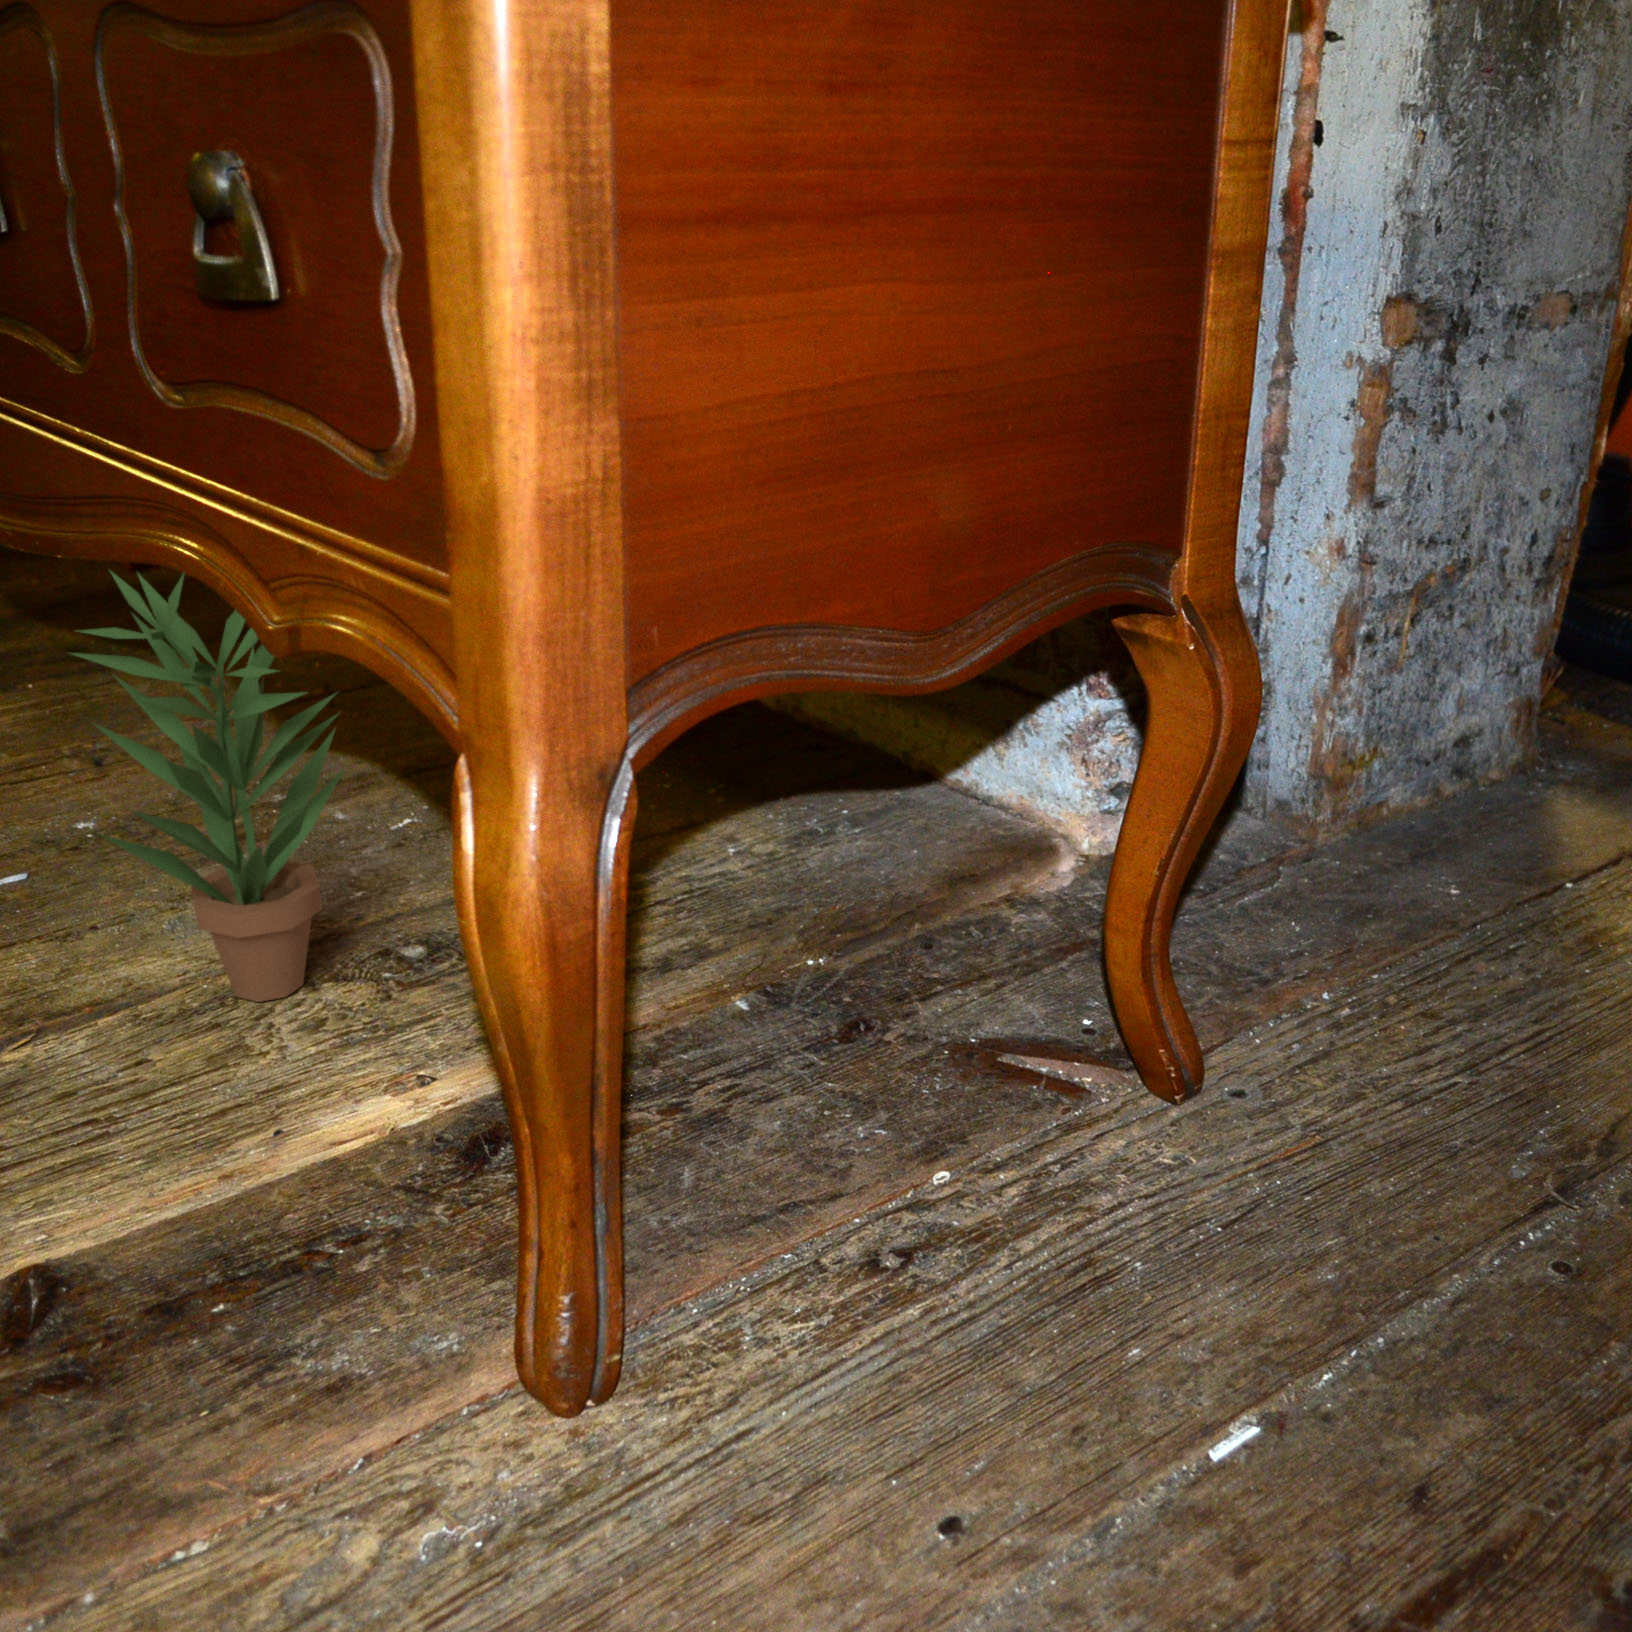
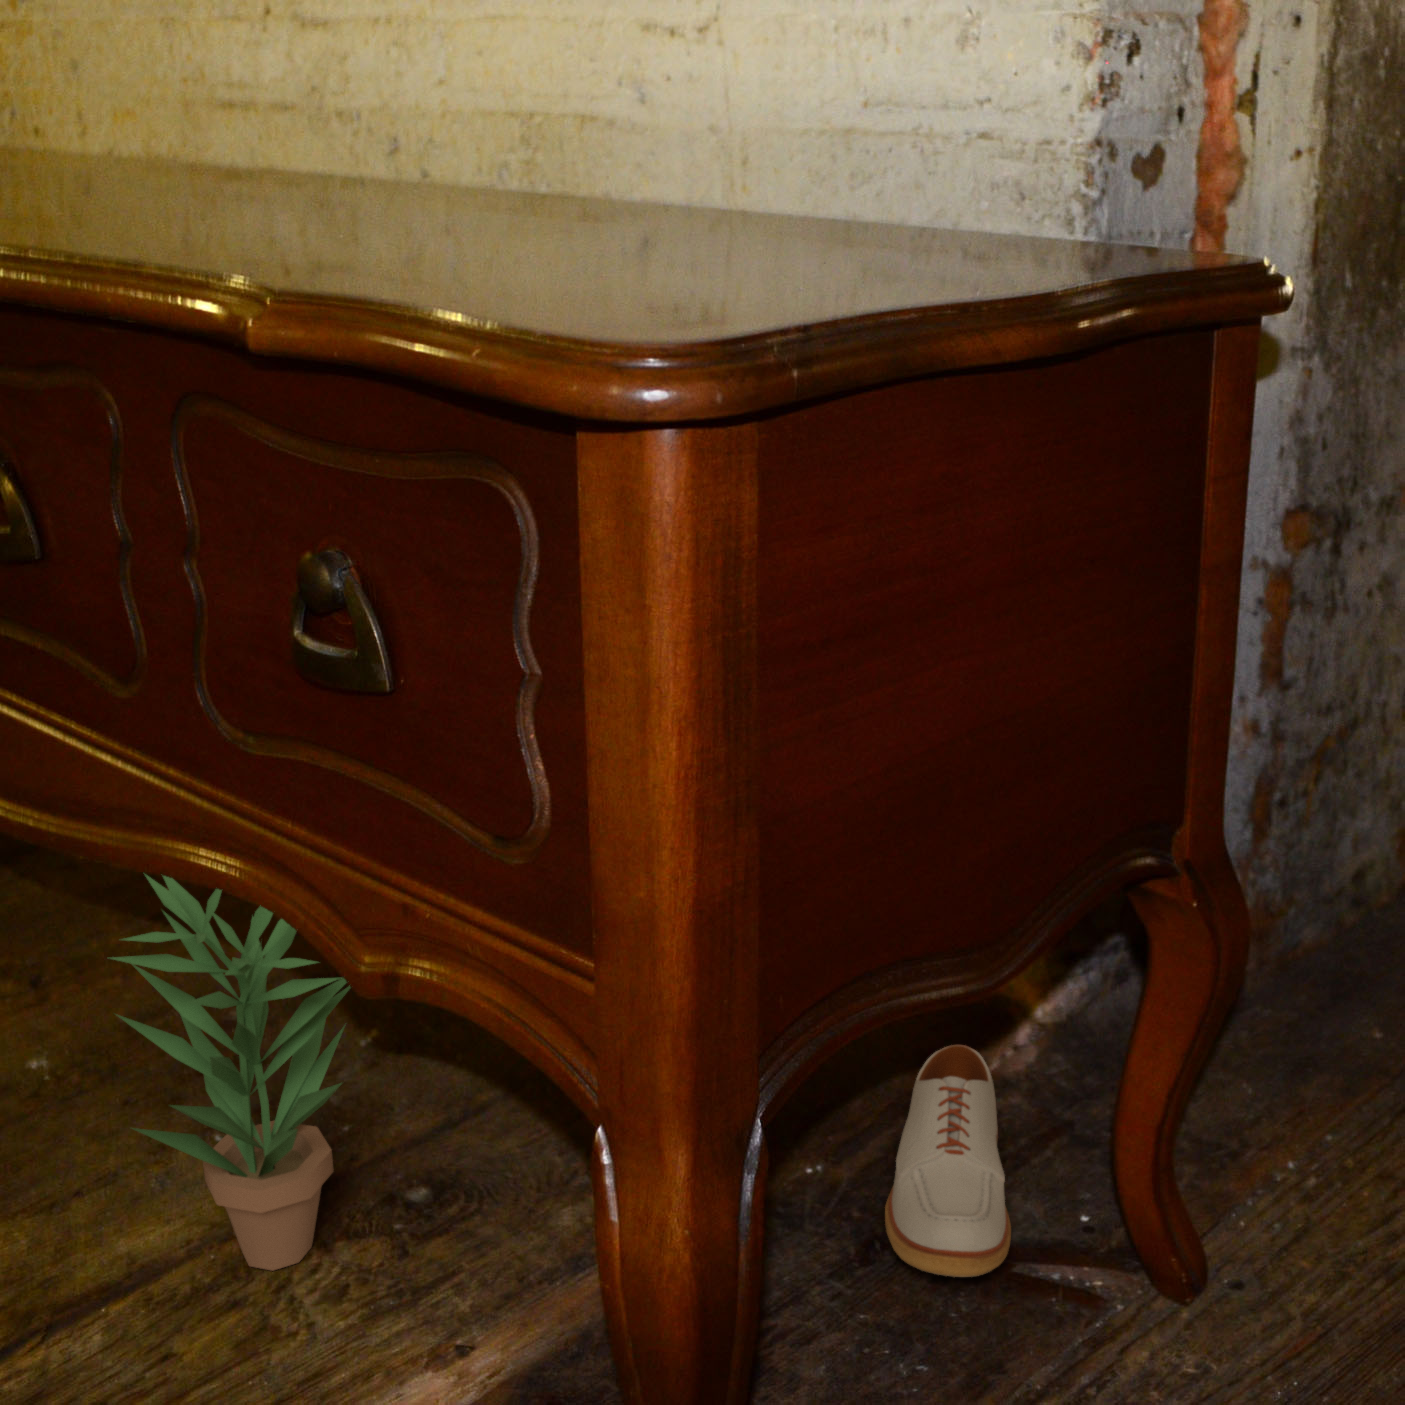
shoe: none [880,843,1020,1055] -> present [885,1045,1011,1277]

